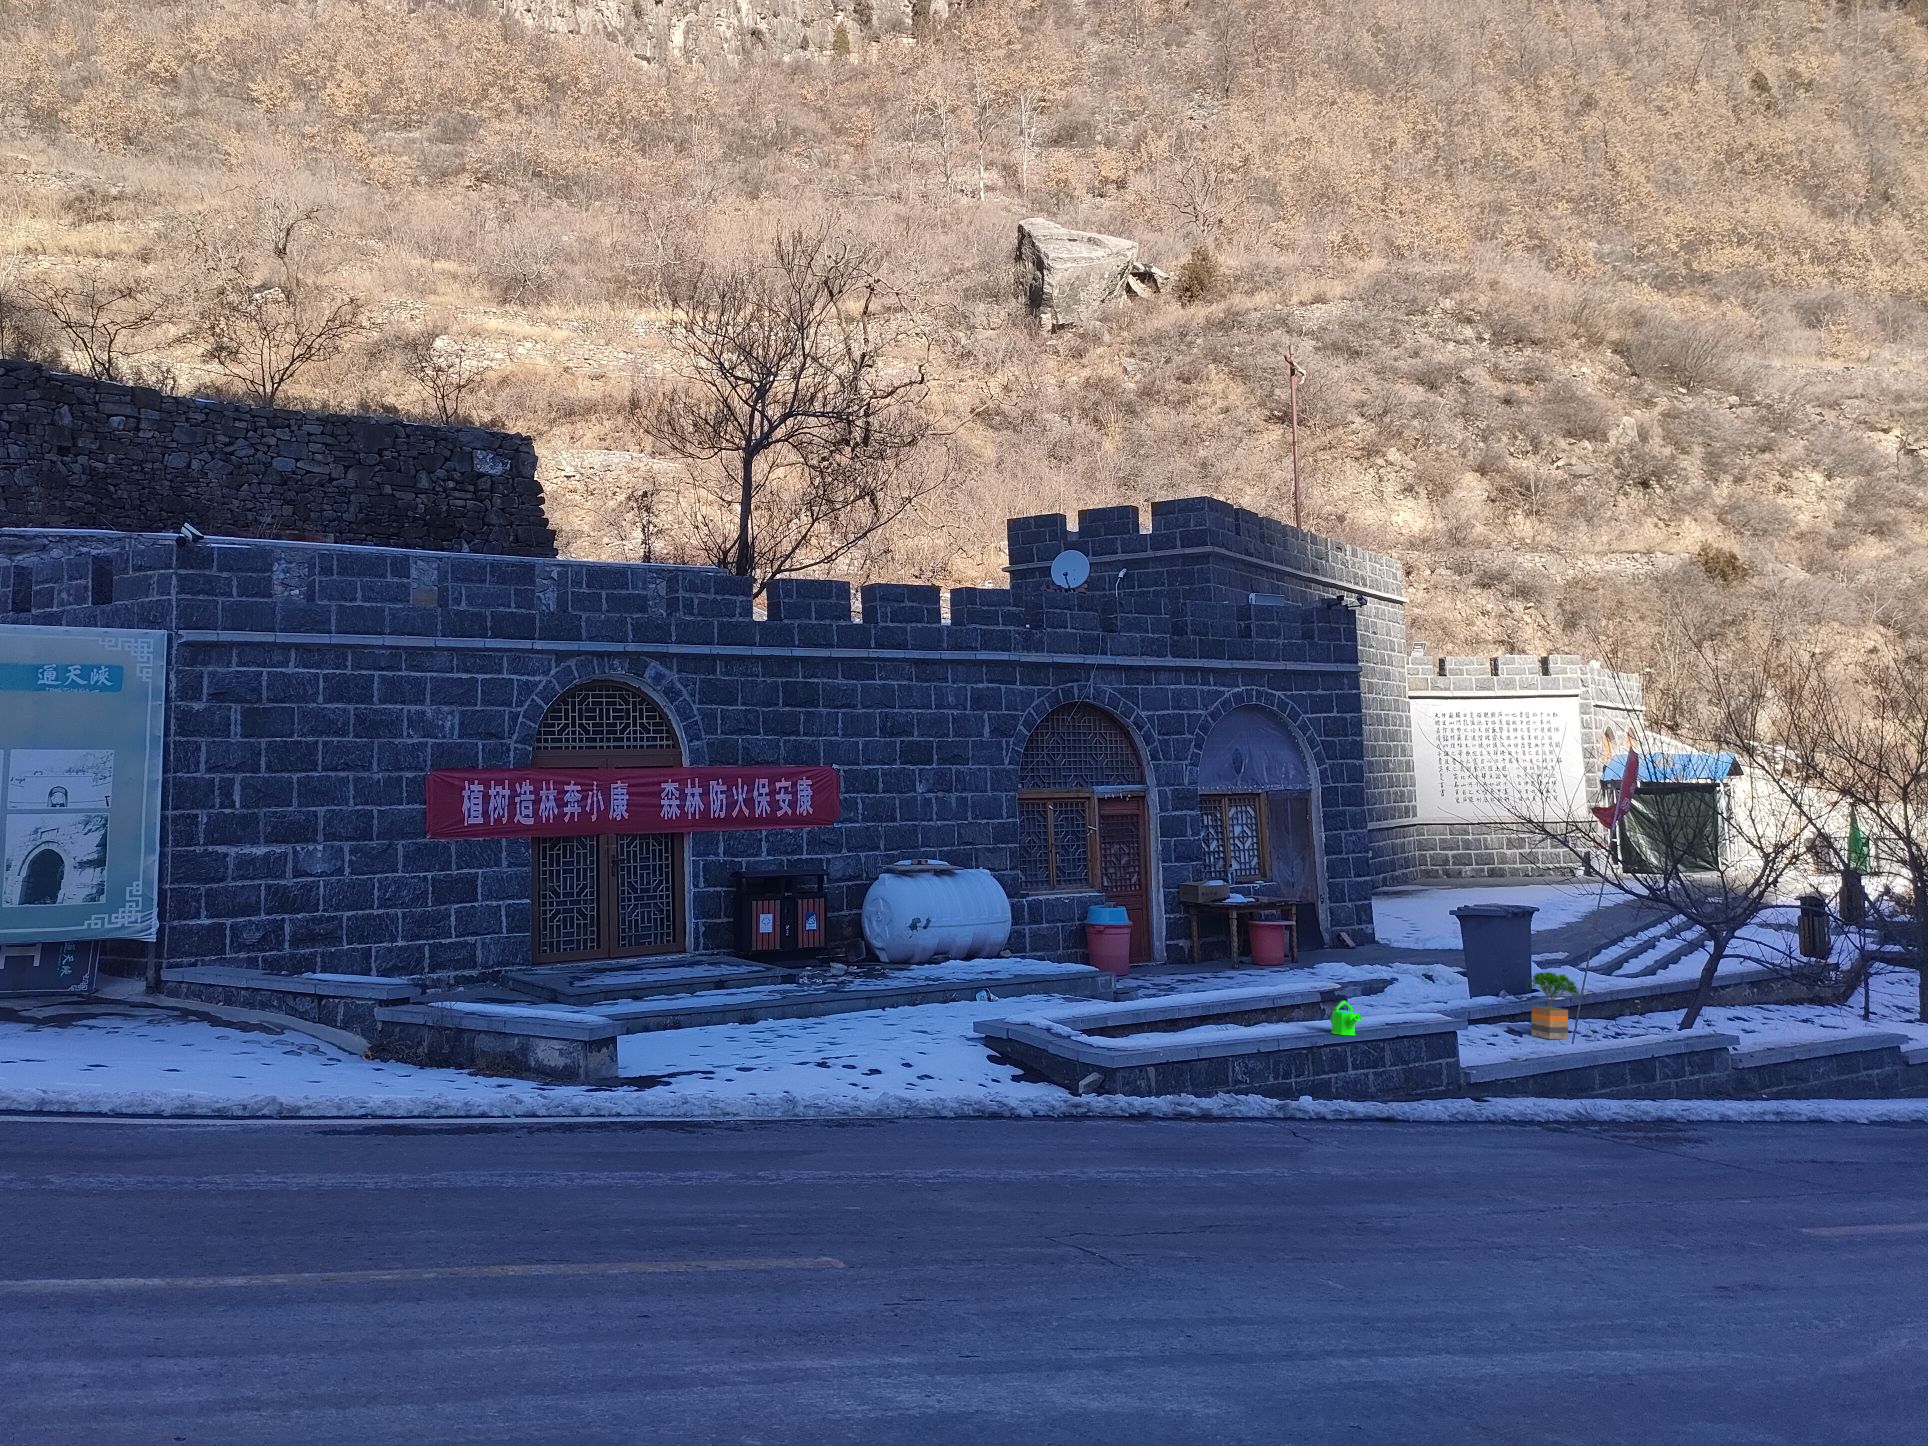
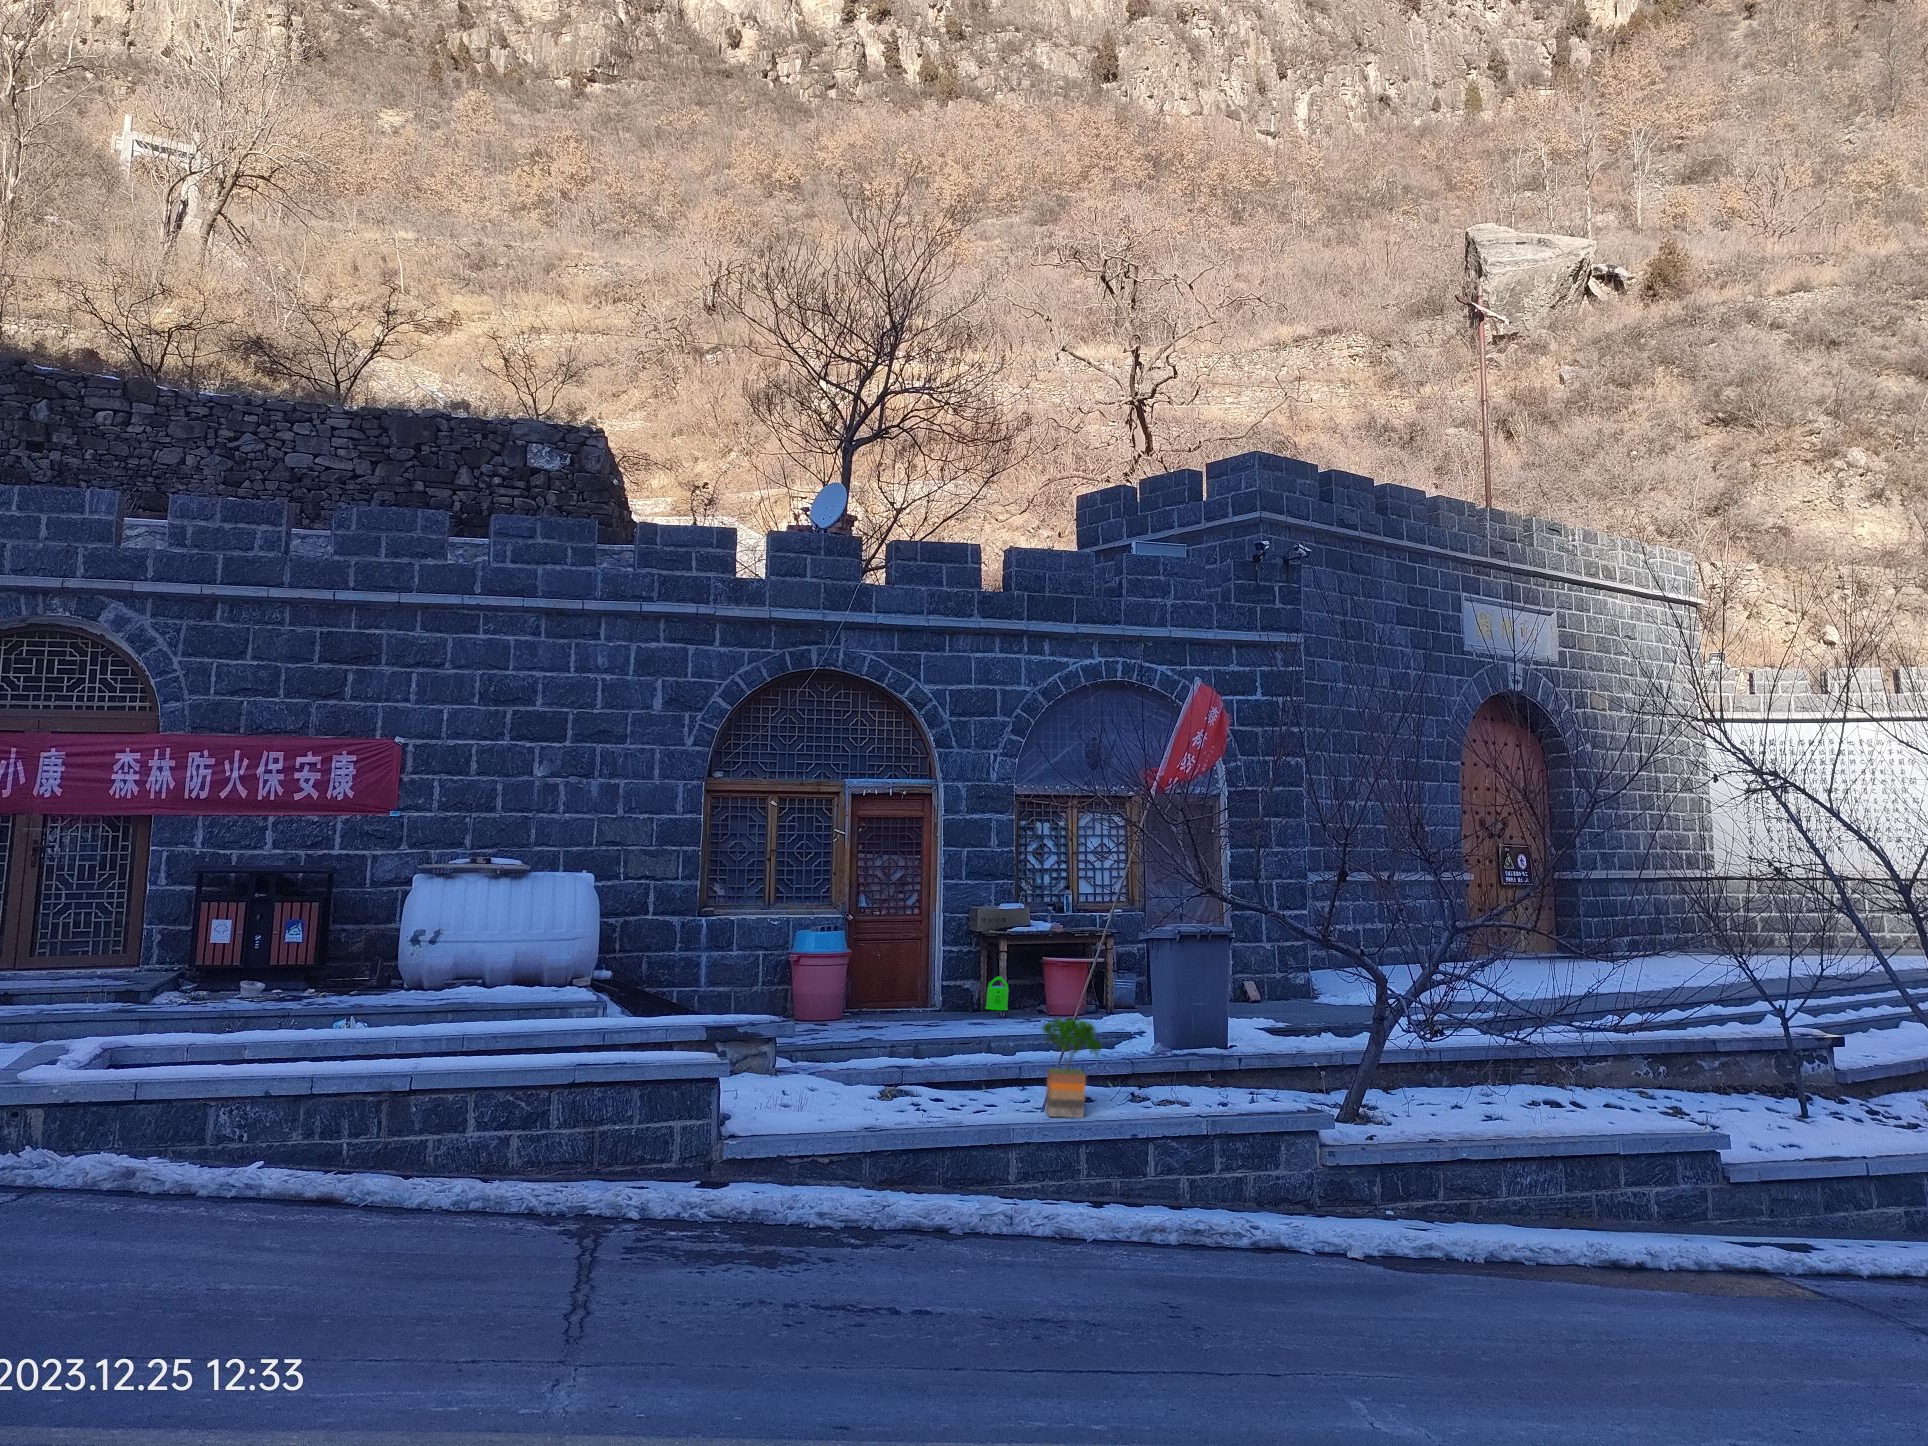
watering can: present [1330,1001,1362,1036] -> present [985,976,1009,1010]

